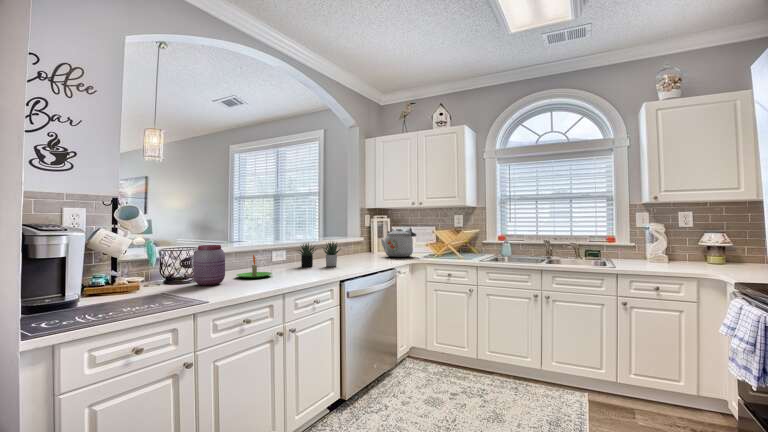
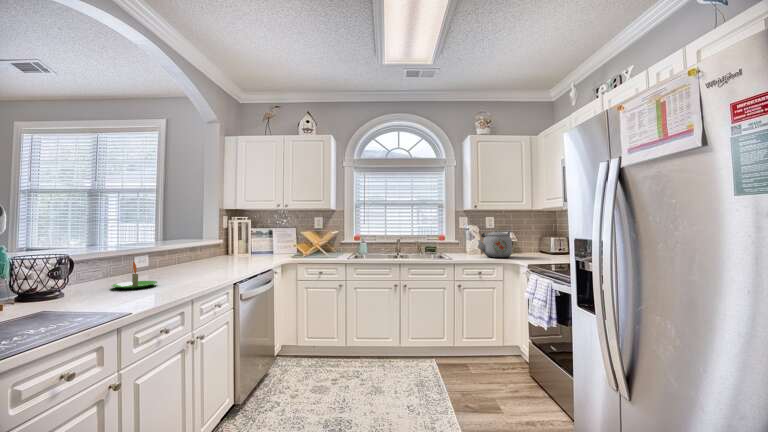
kettle: present [381,229,416,257] -> present [478,230,512,258]
succulent plant: present [298,242,341,267] -> none [166,242,224,273]
jar: present [193,245,225,285] -> none [68,252,110,300]

